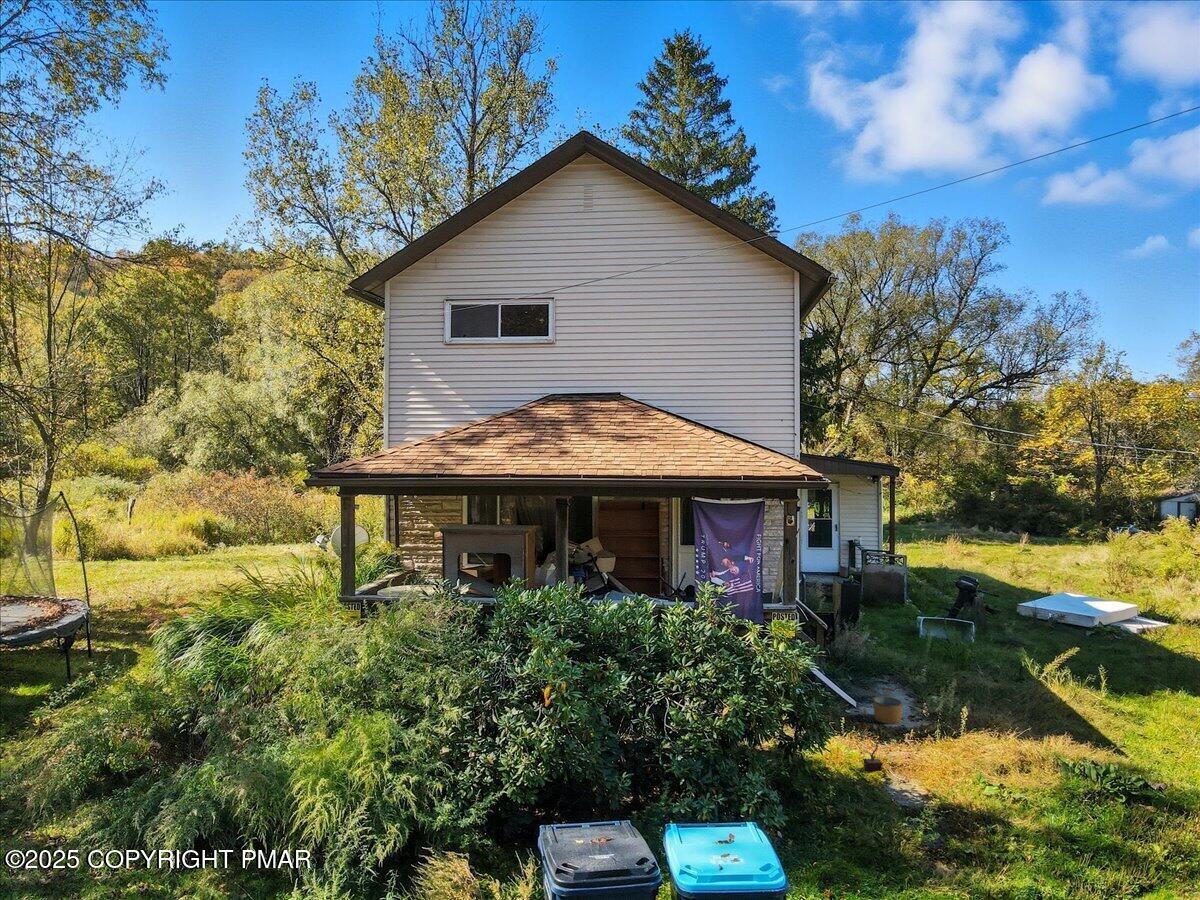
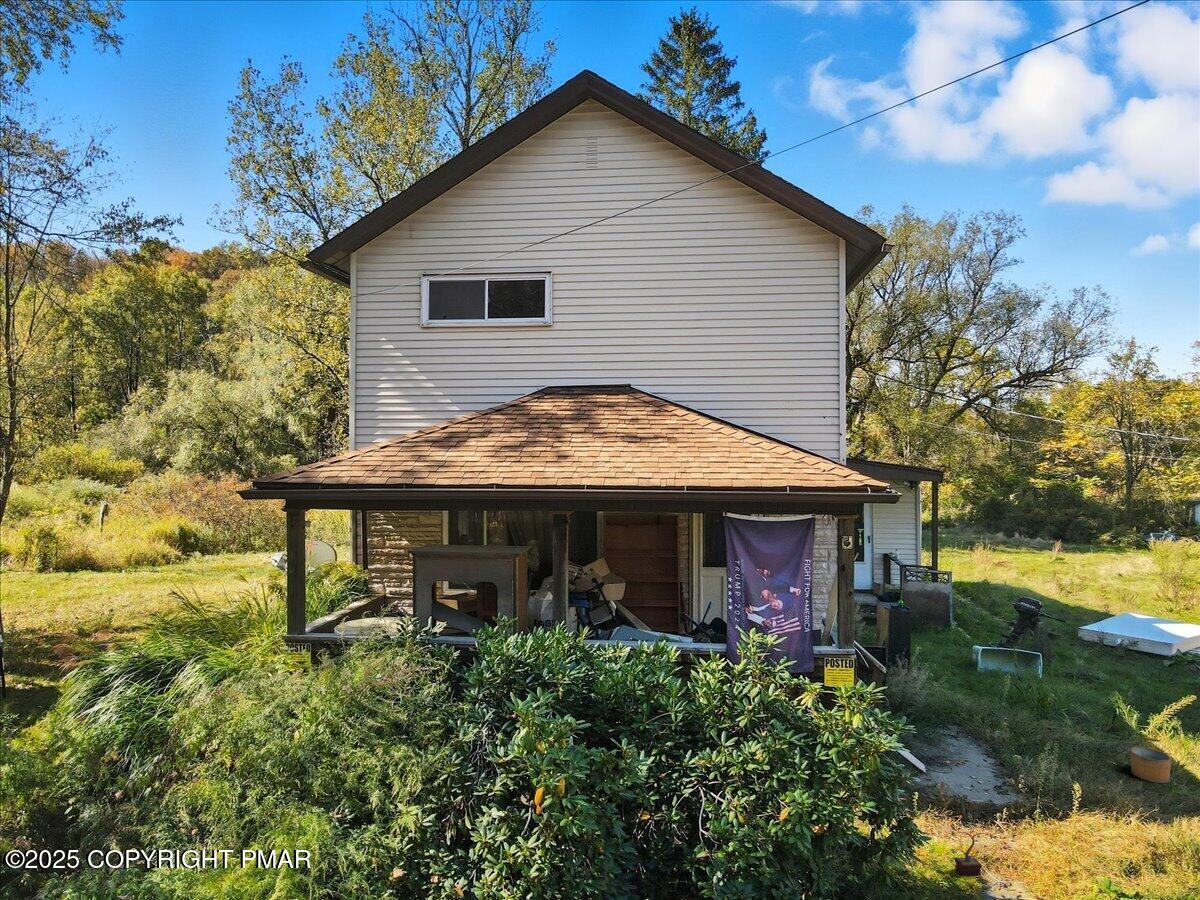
bucket: present [873,687,903,724] -> present [1129,737,1172,783]

